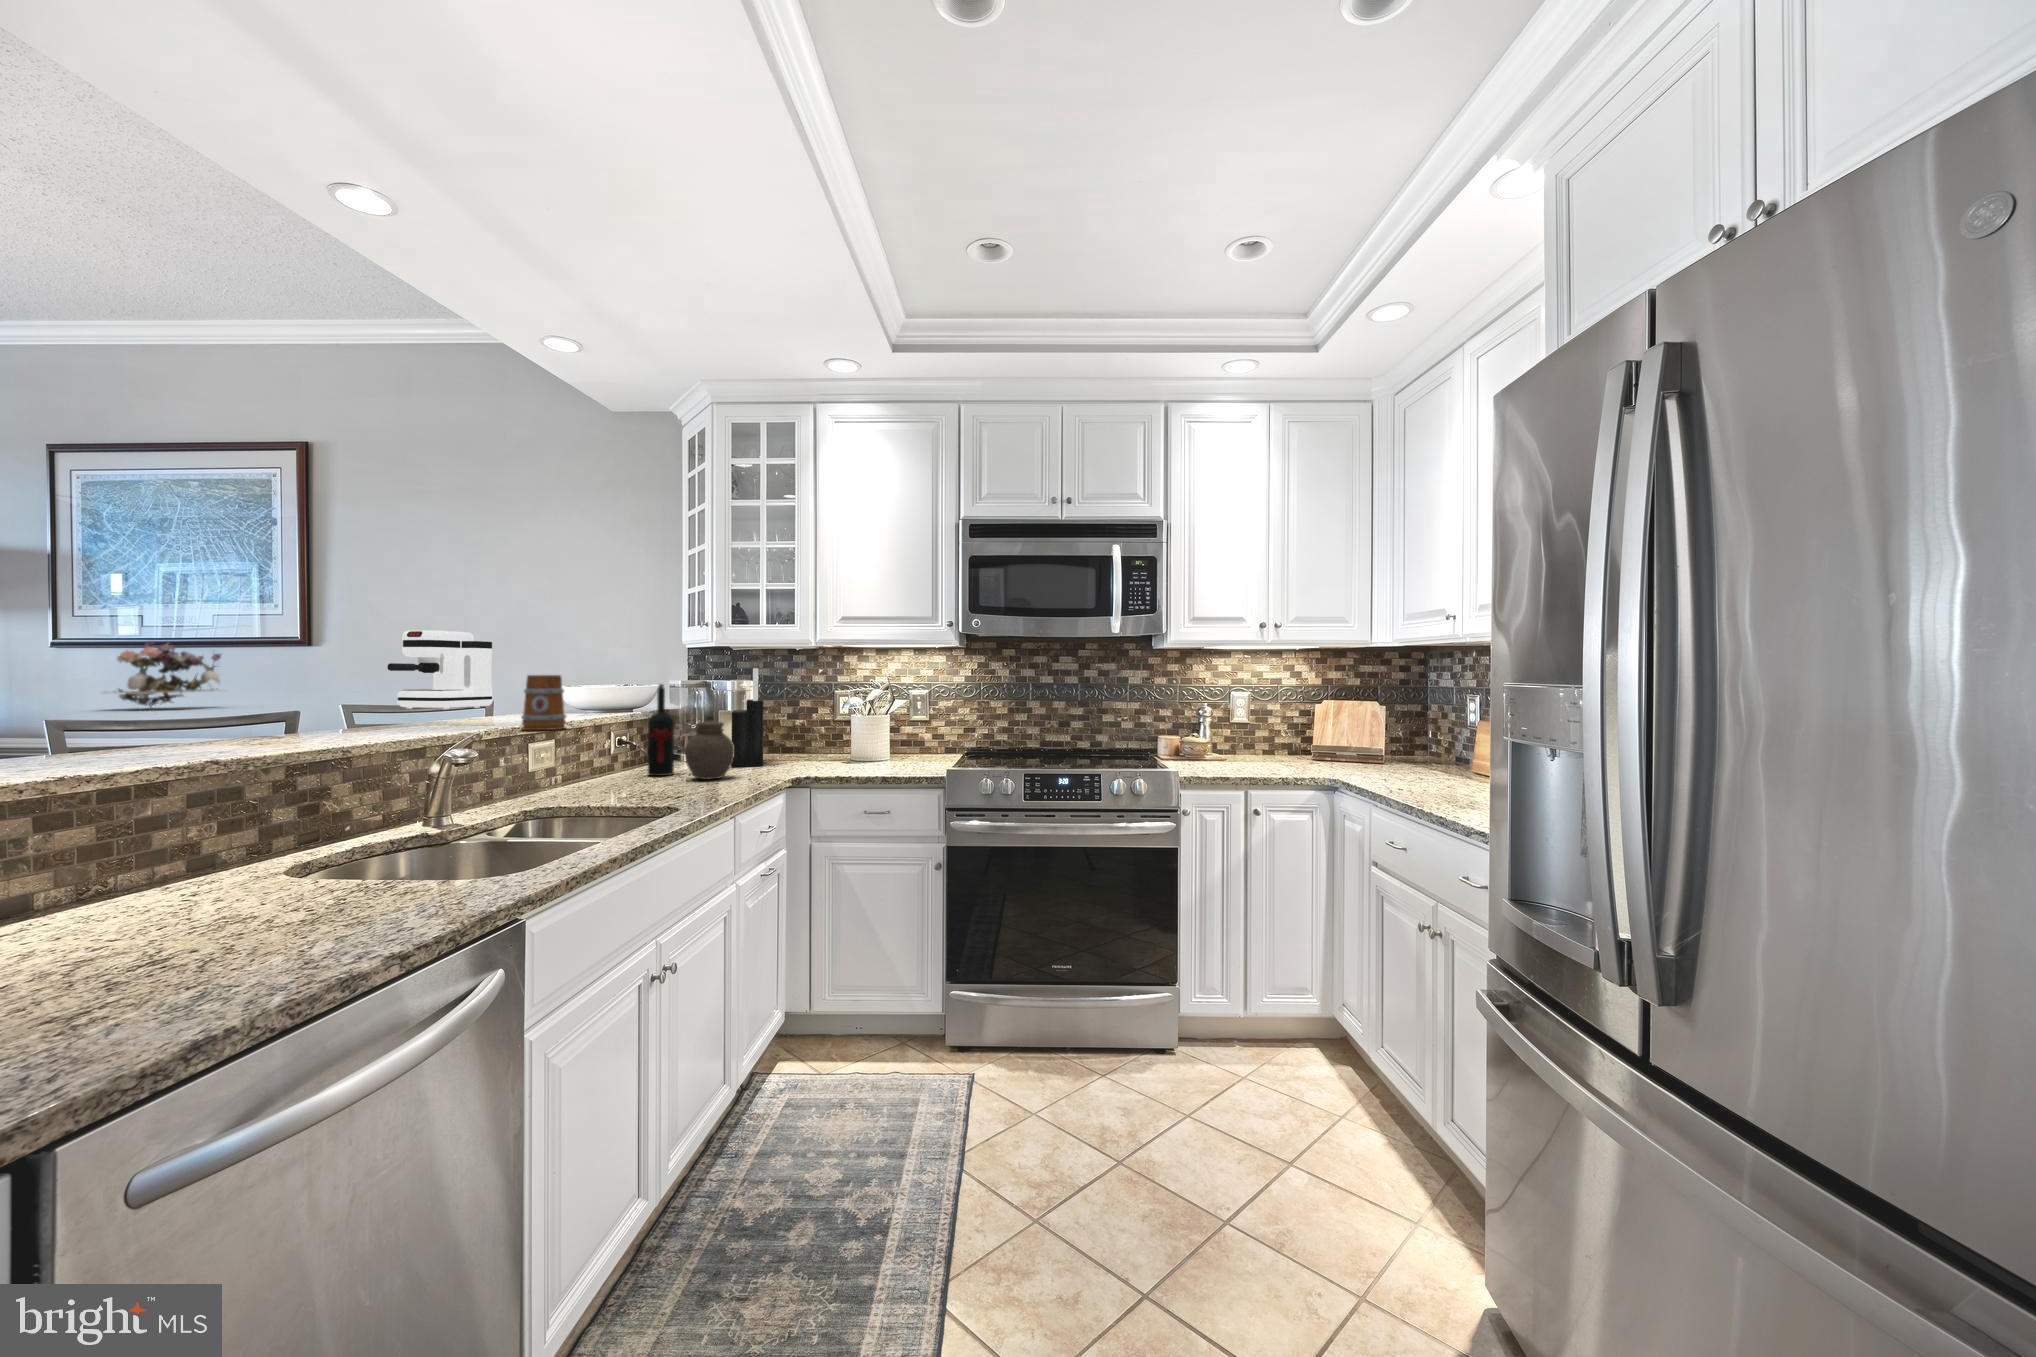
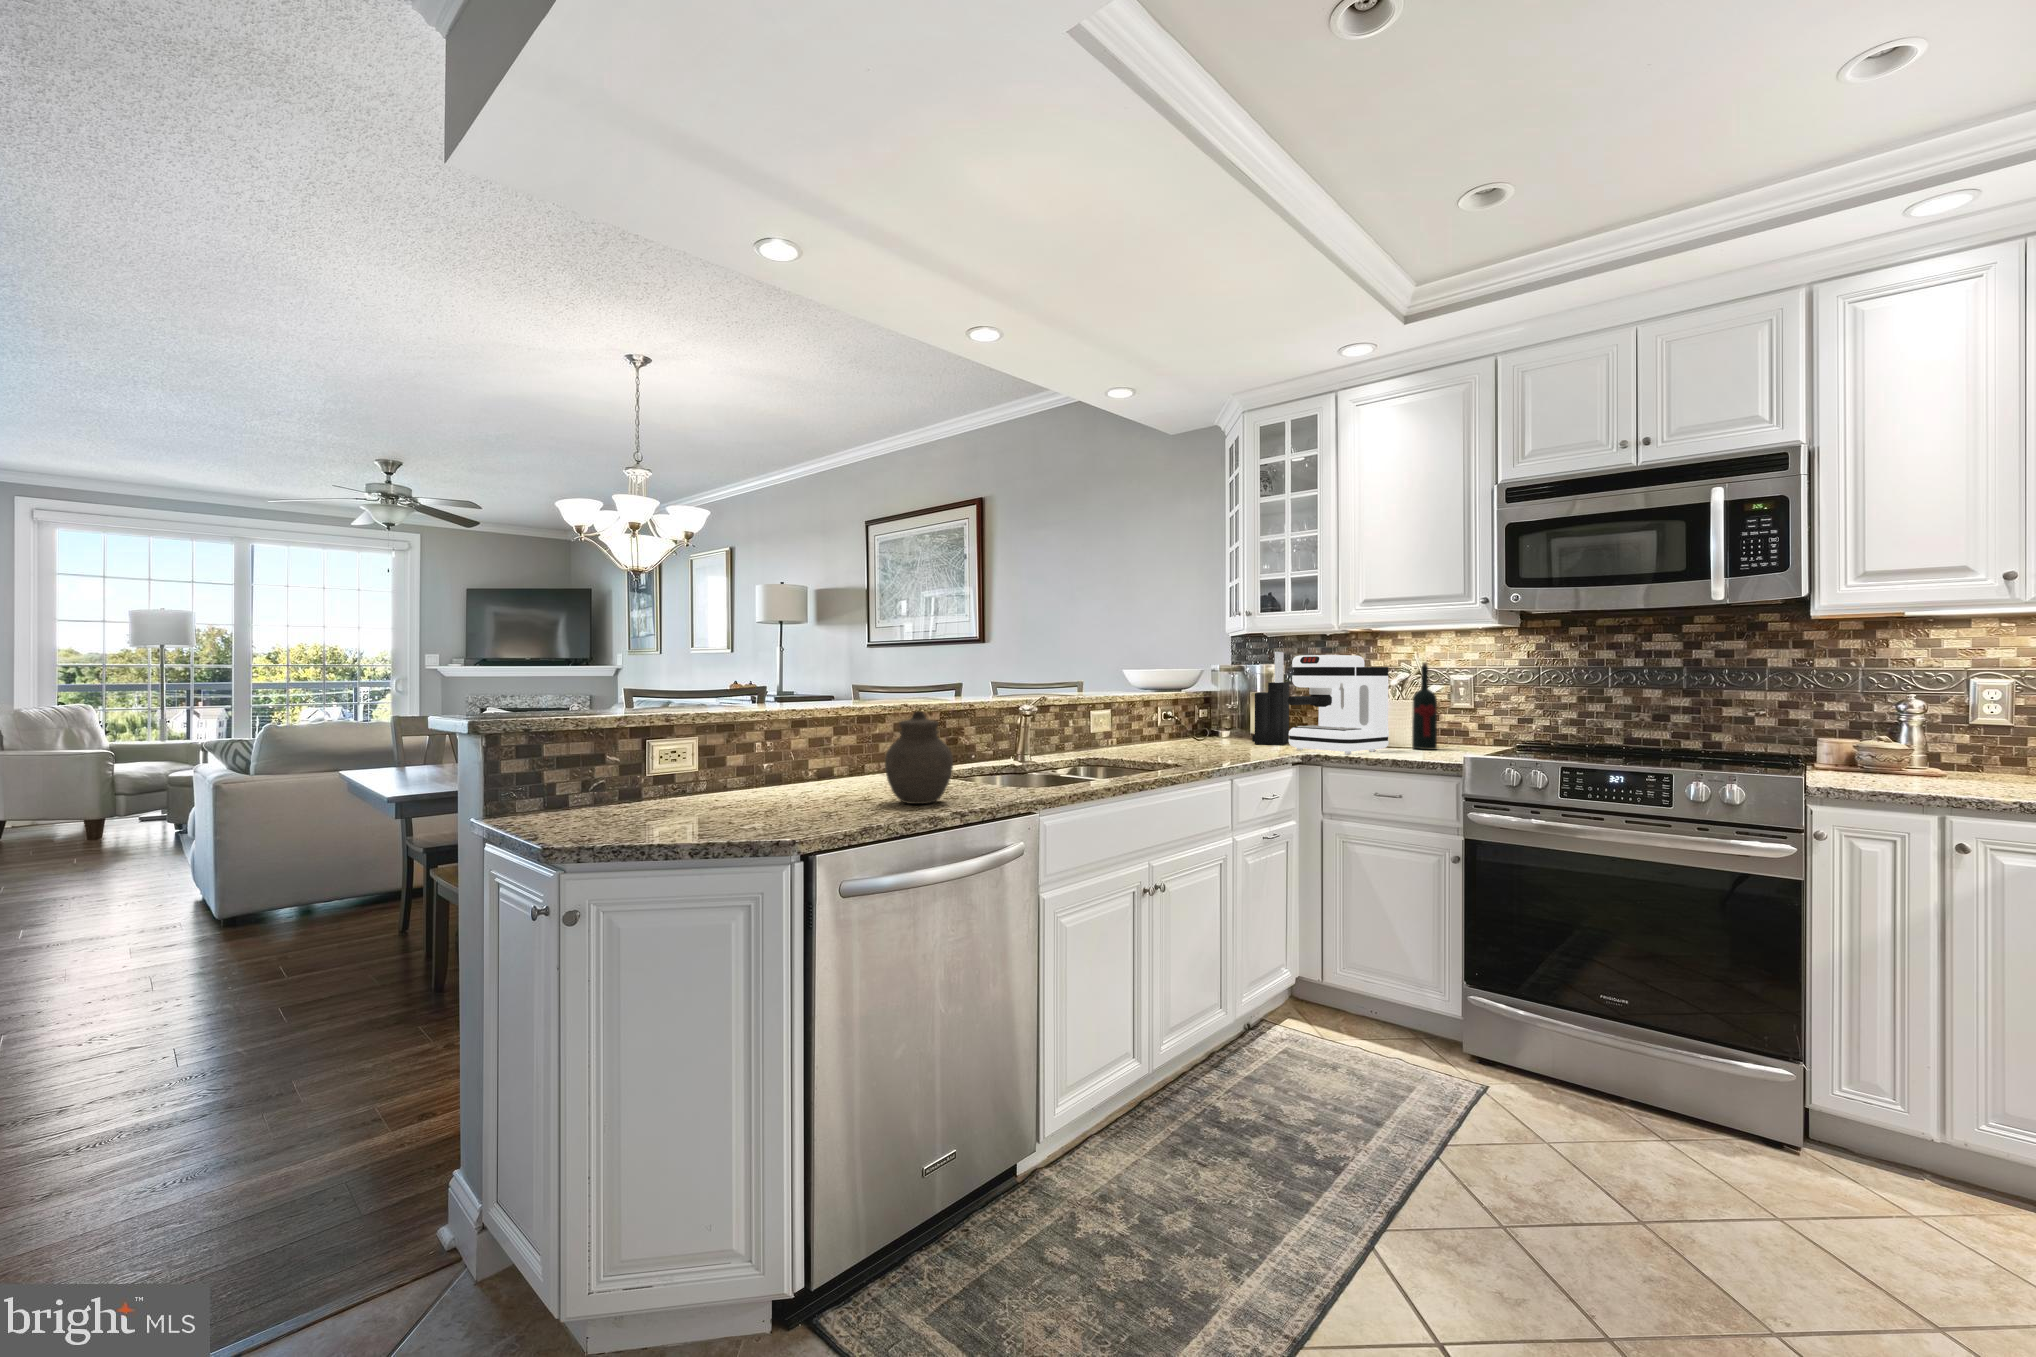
coffee maker: present [387,630,492,709] -> present [1288,655,1389,754]
flower arrangement: present [117,641,221,707] -> none [880,640,941,688]
mug: present [521,675,566,730] -> none [1082,657,1113,700]
wine bottle: present [648,684,674,776] -> present [1412,662,1437,750]
jar: present [685,716,734,779] -> present [885,711,953,804]

